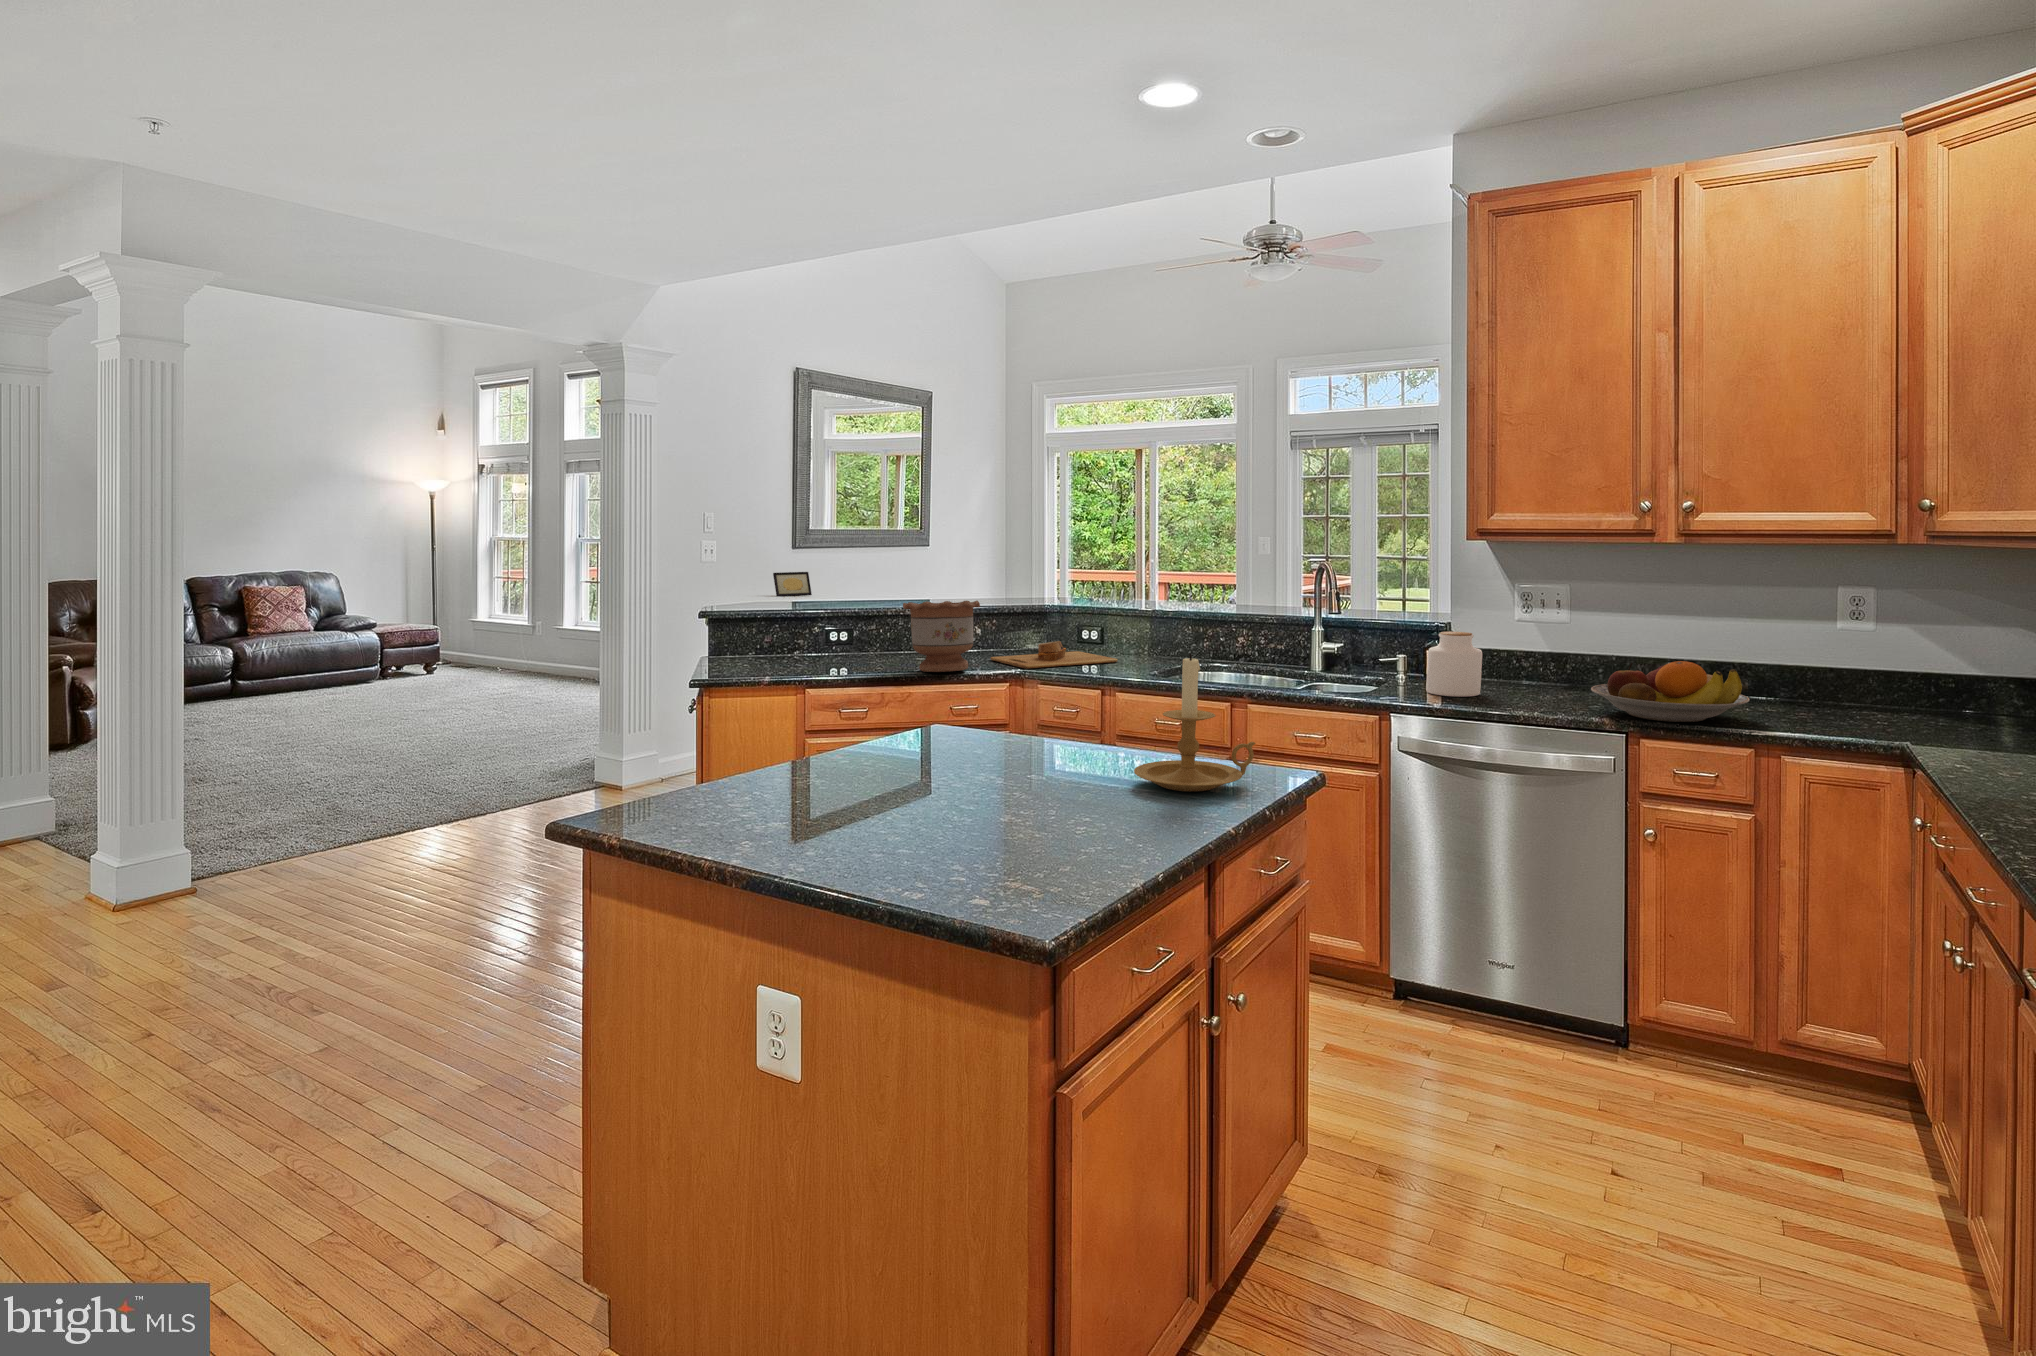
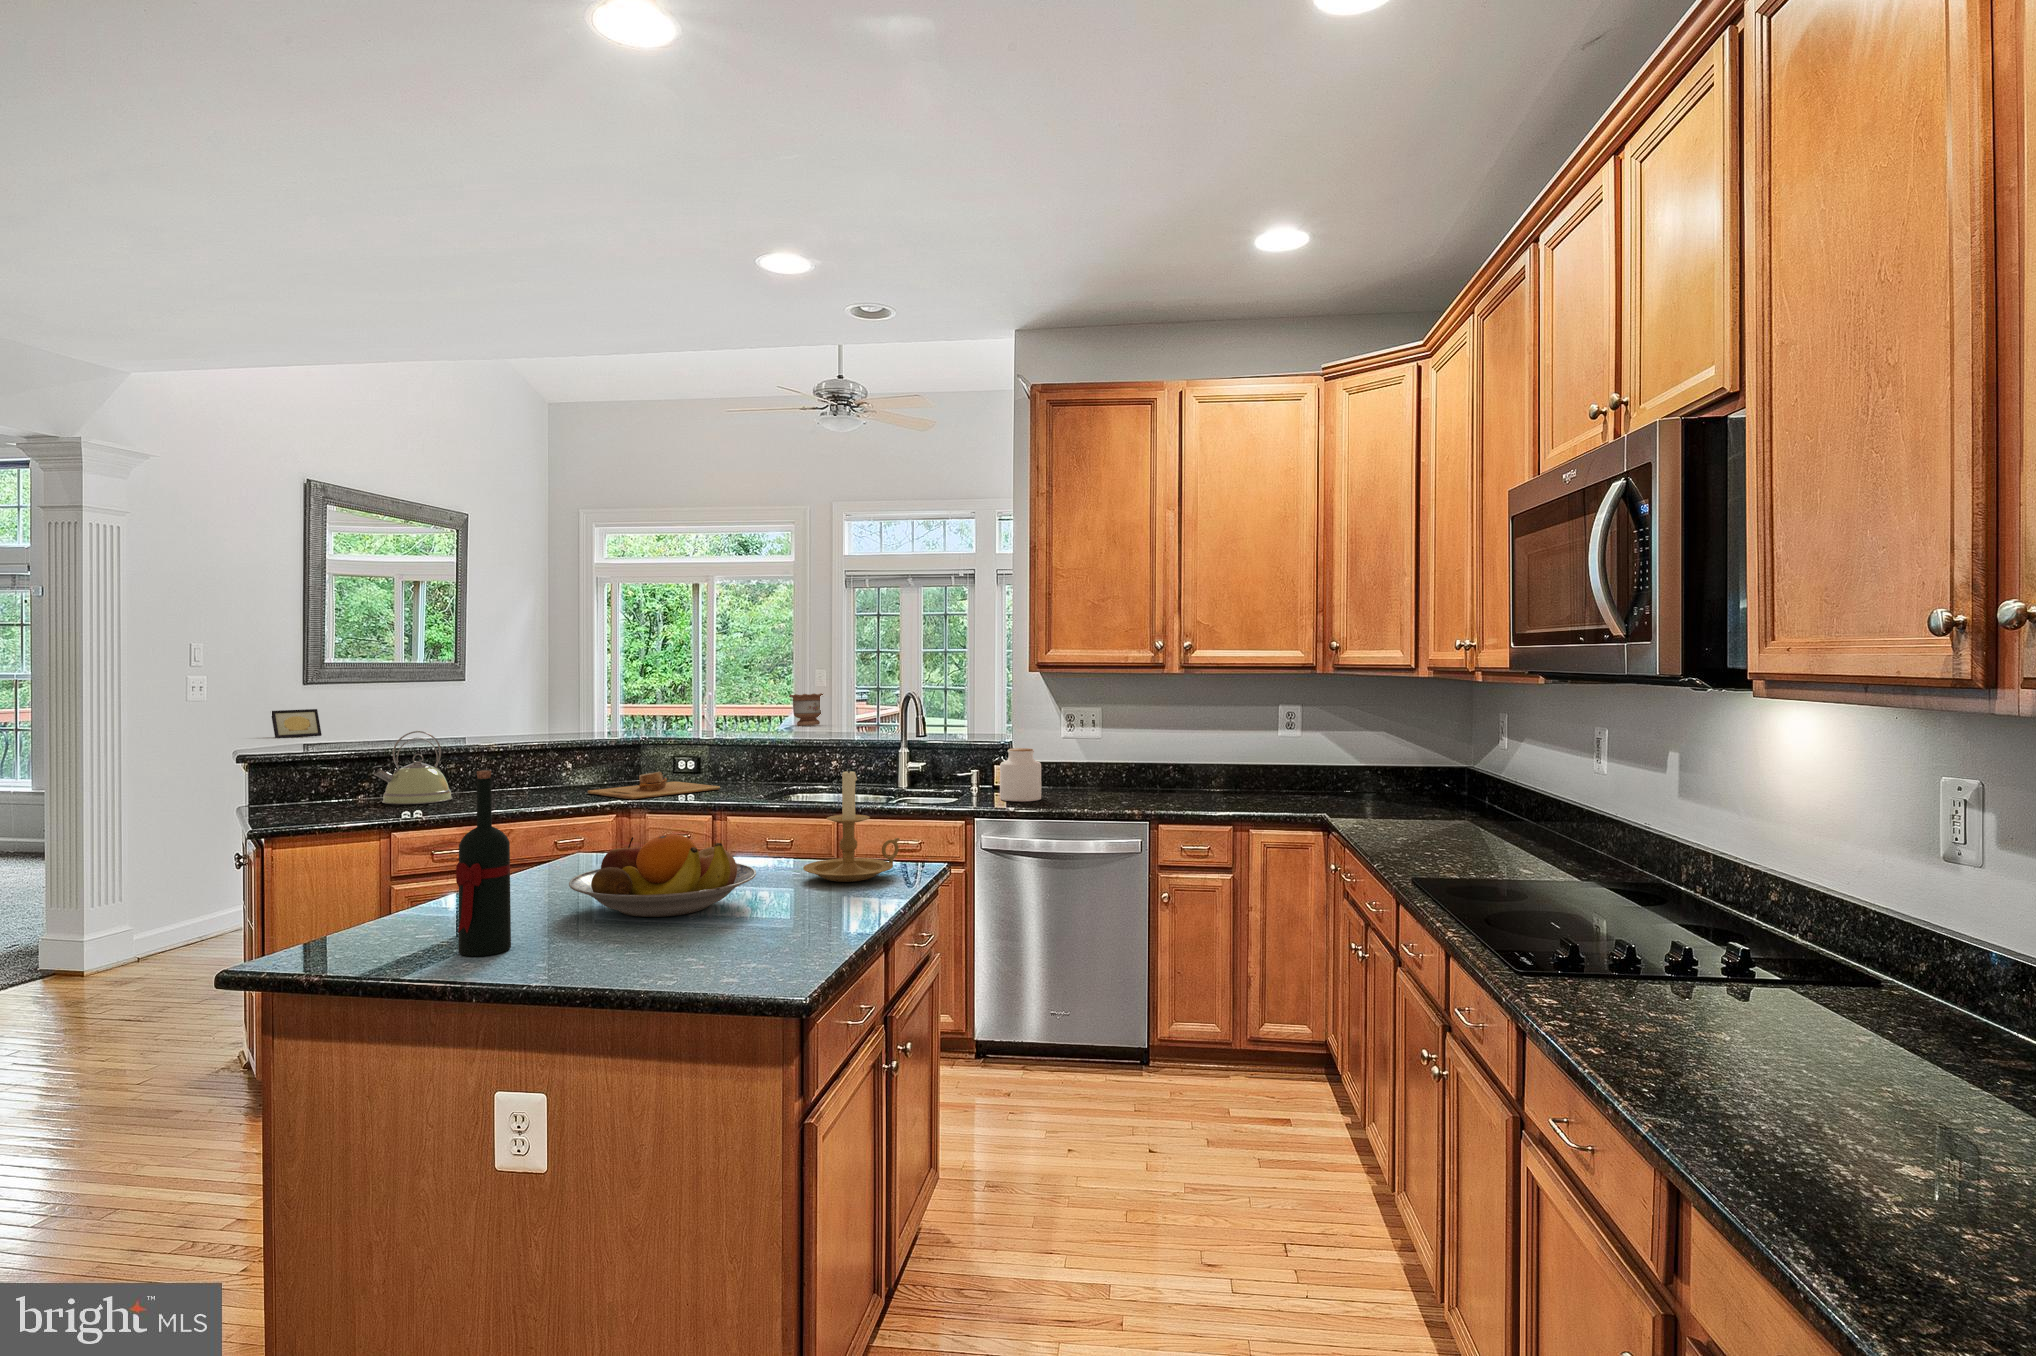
kettle: none [806,594,873,663] -> present [373,731,452,804]
flower pot: present [903,601,980,672] -> present [789,693,823,726]
wine bottle: none [716,645,777,847] -> present [456,770,511,956]
fruit bowl: present [1591,661,1750,722] -> present [569,834,756,917]

